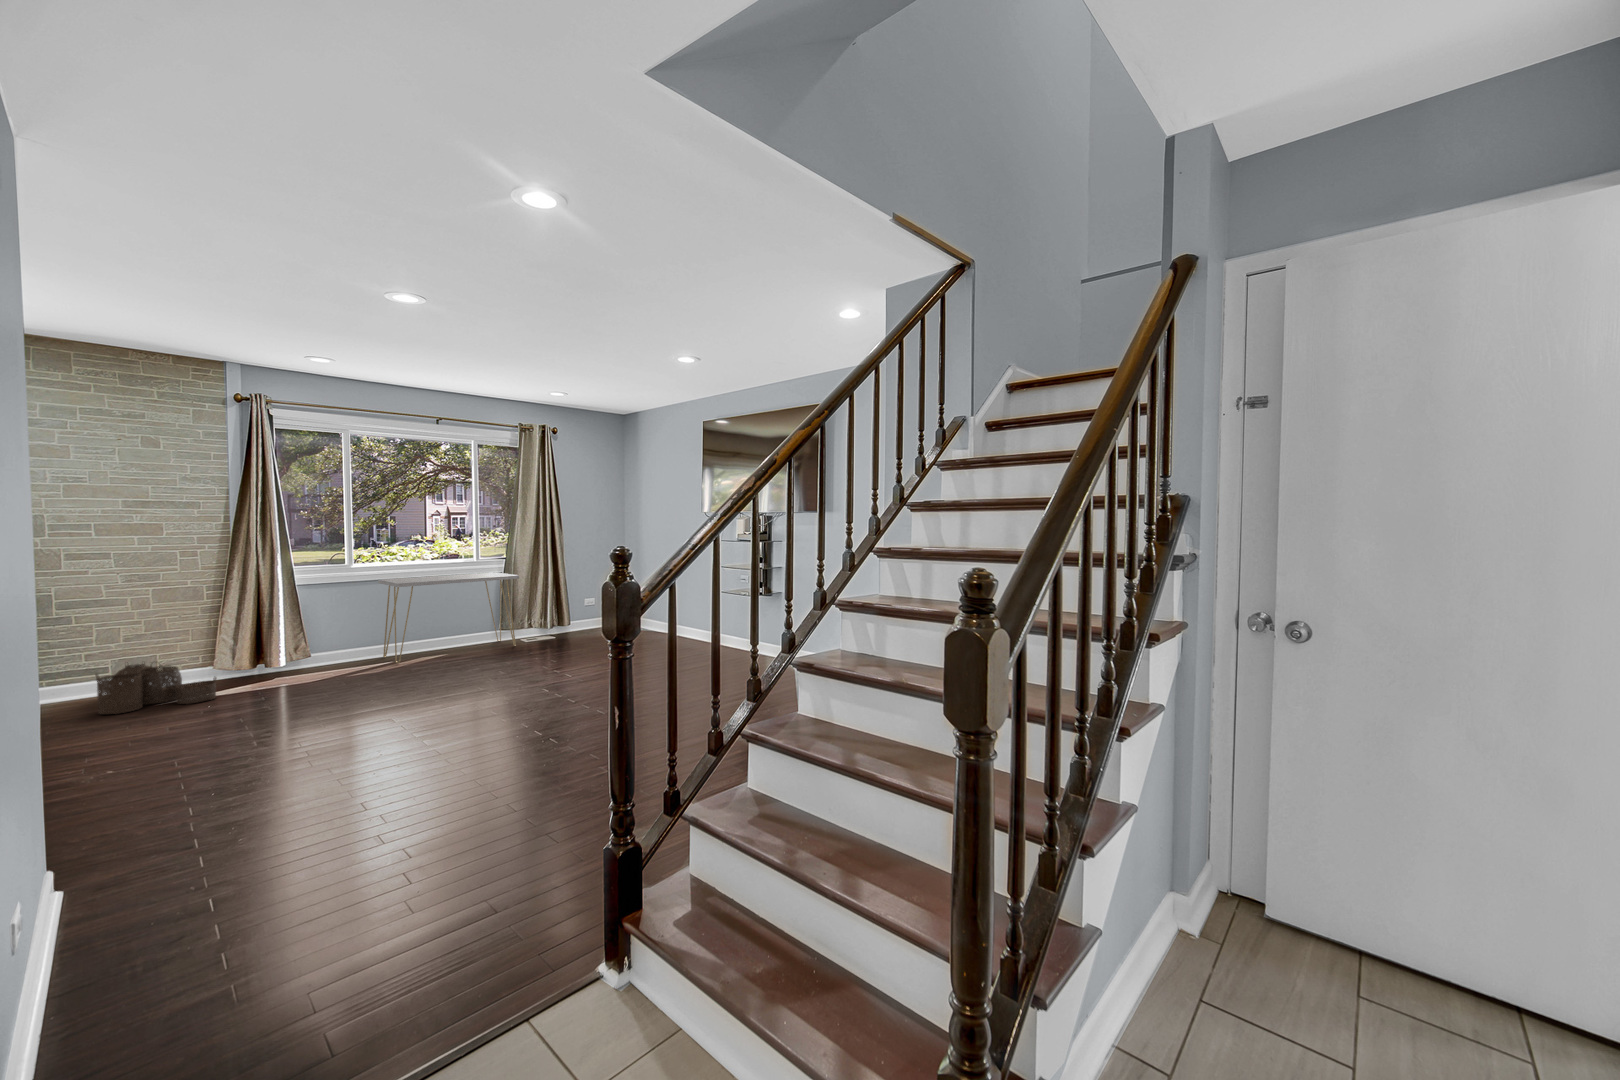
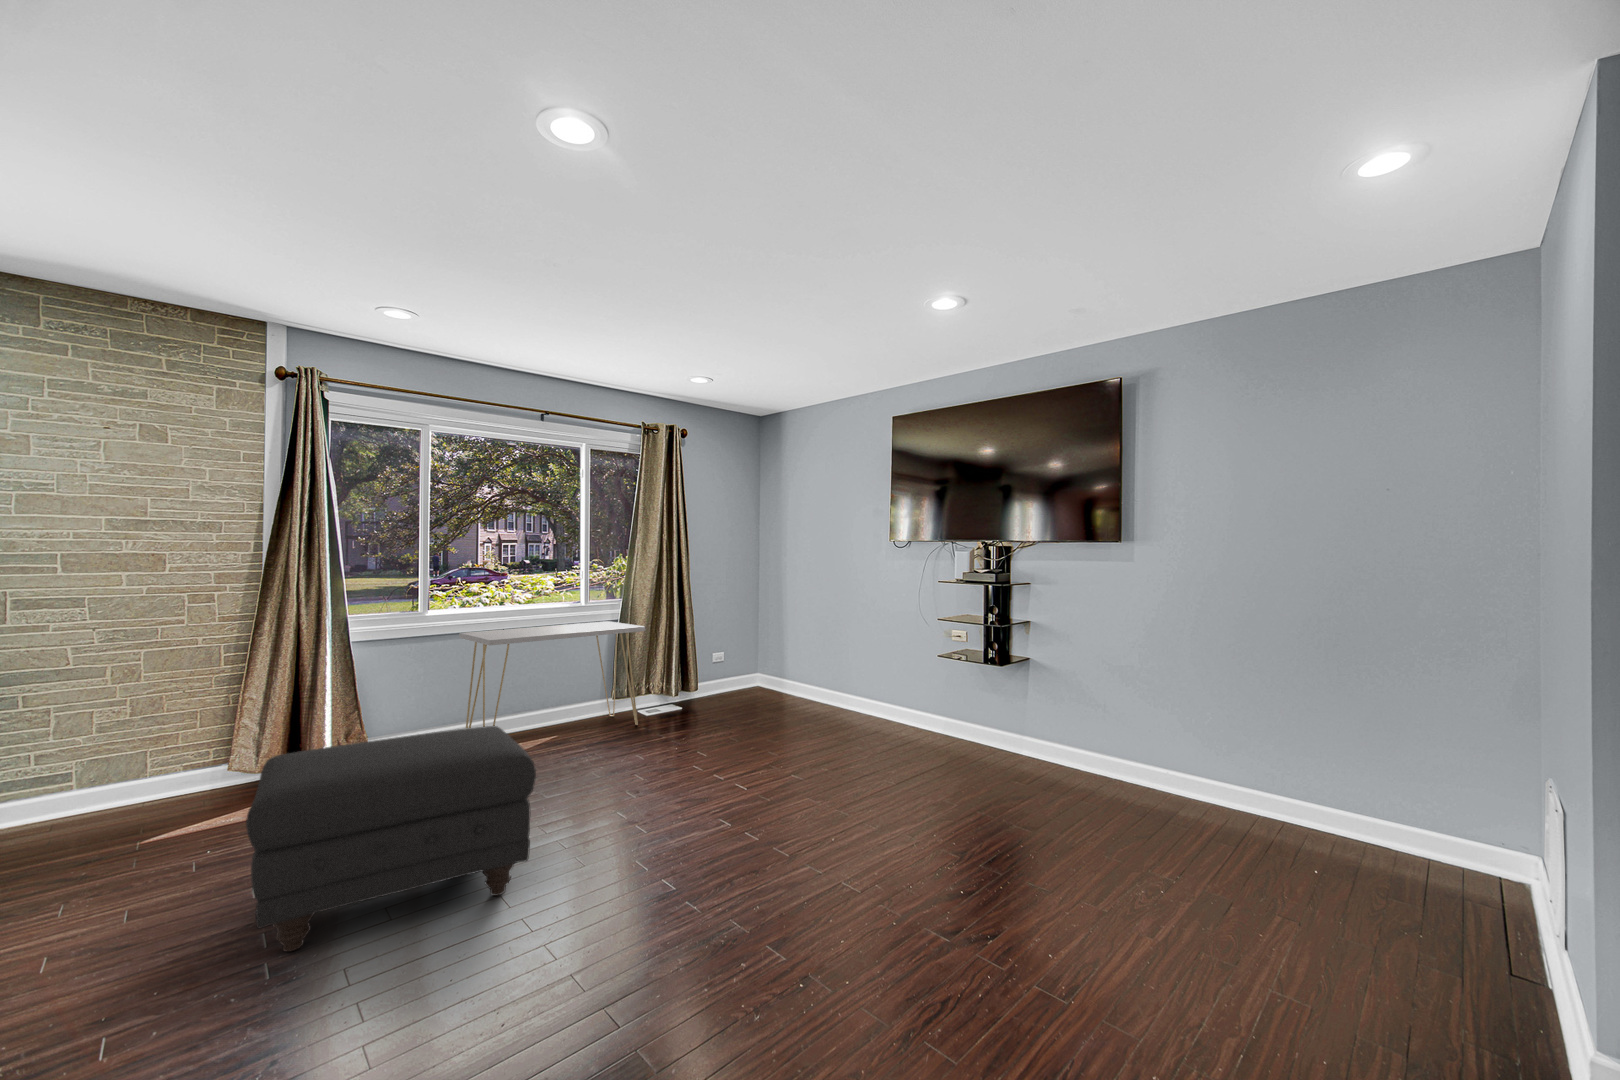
ottoman: none [236,631,407,743] -> present [246,726,536,951]
woven basket: present [95,664,216,714] -> none [37,764,229,863]

